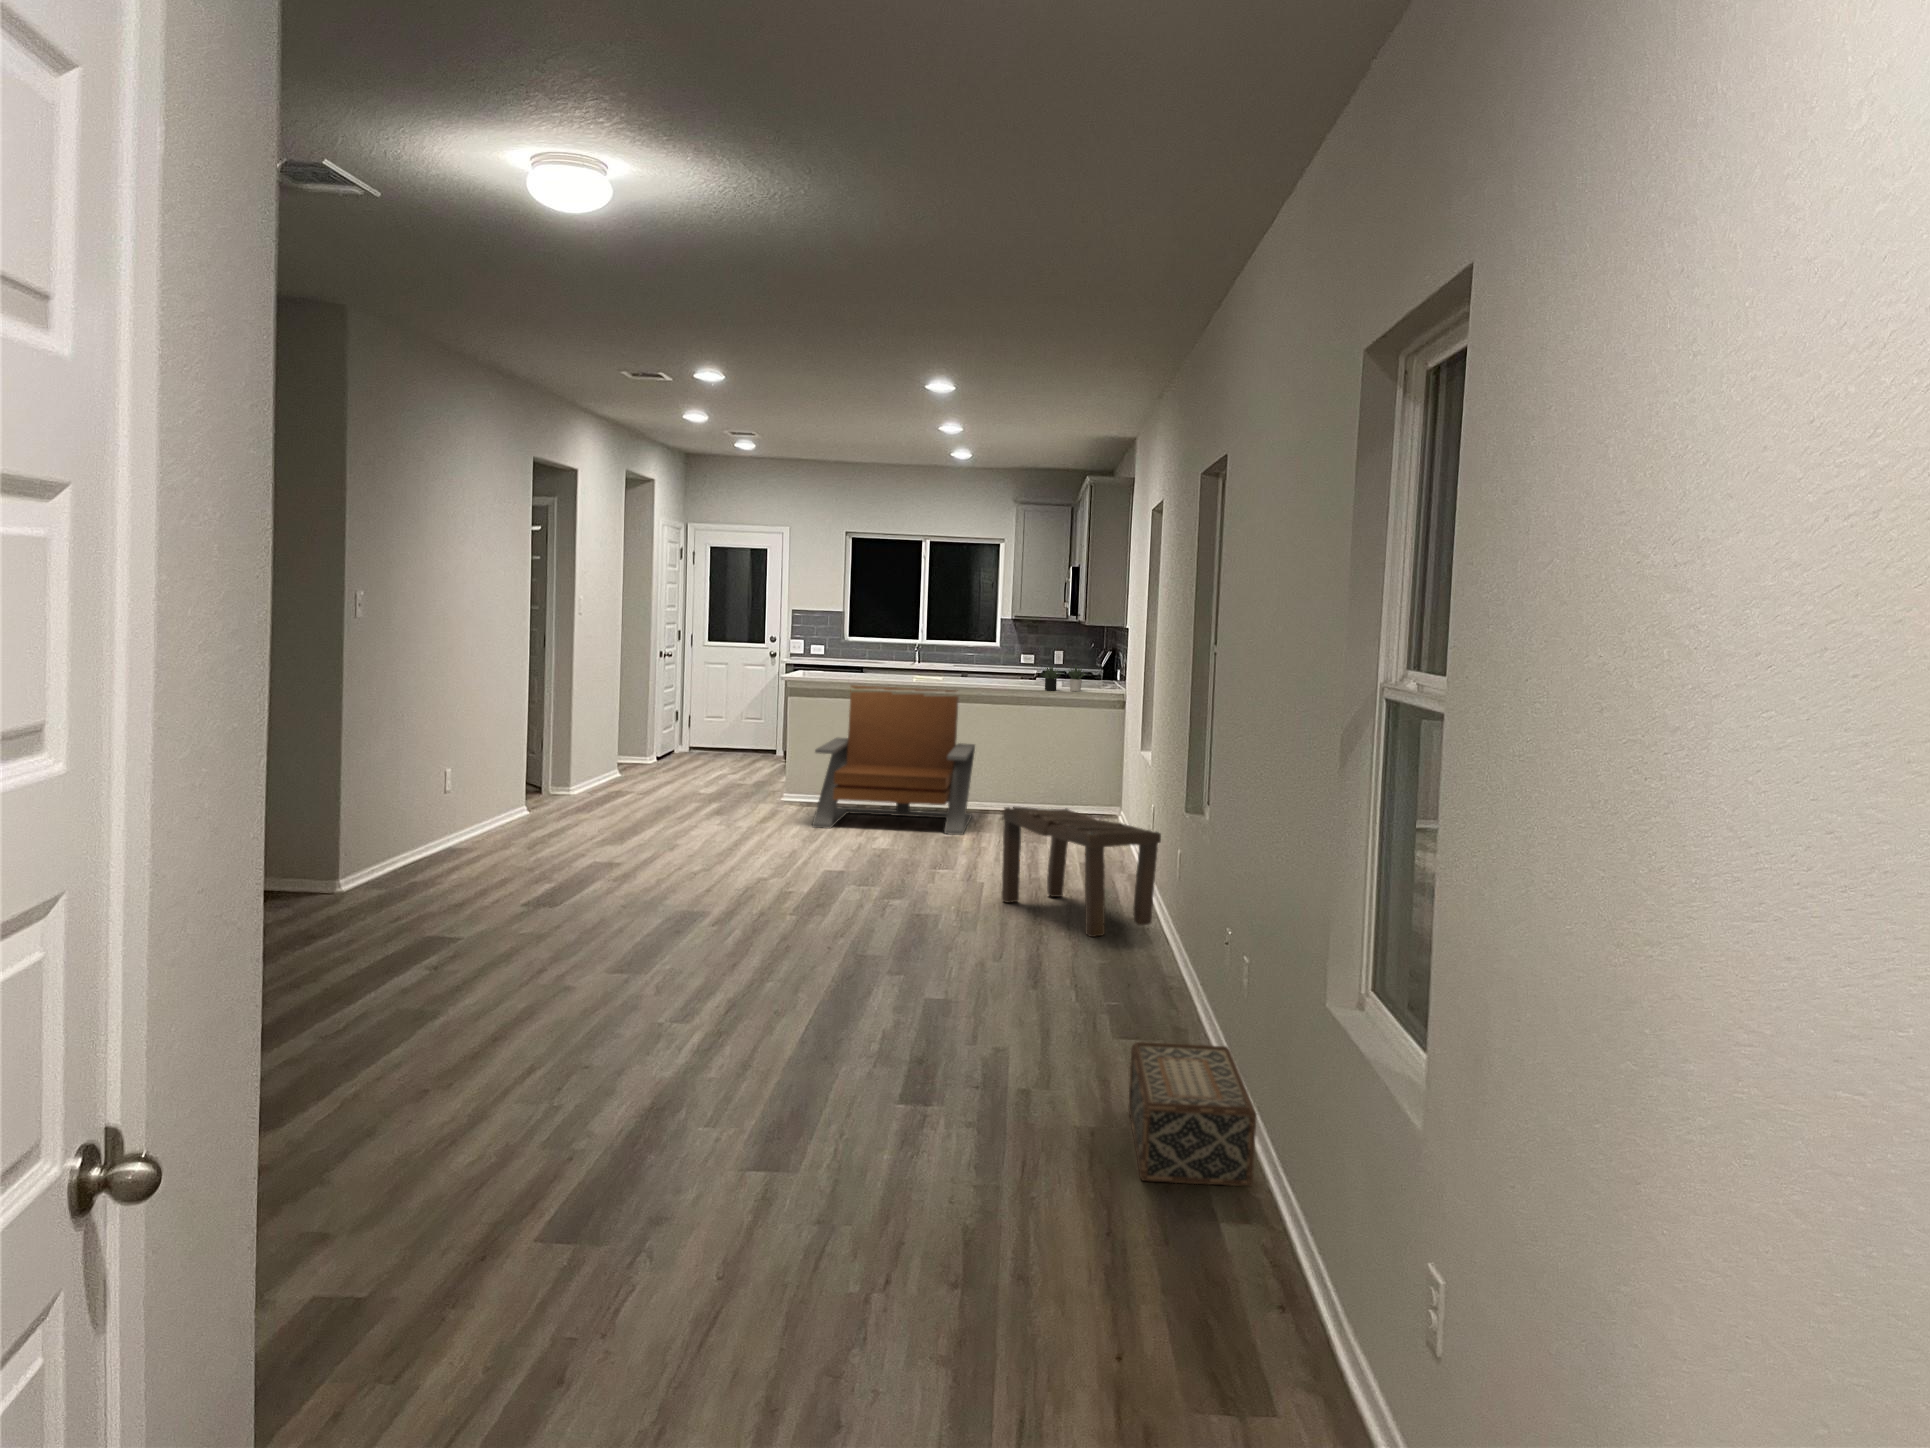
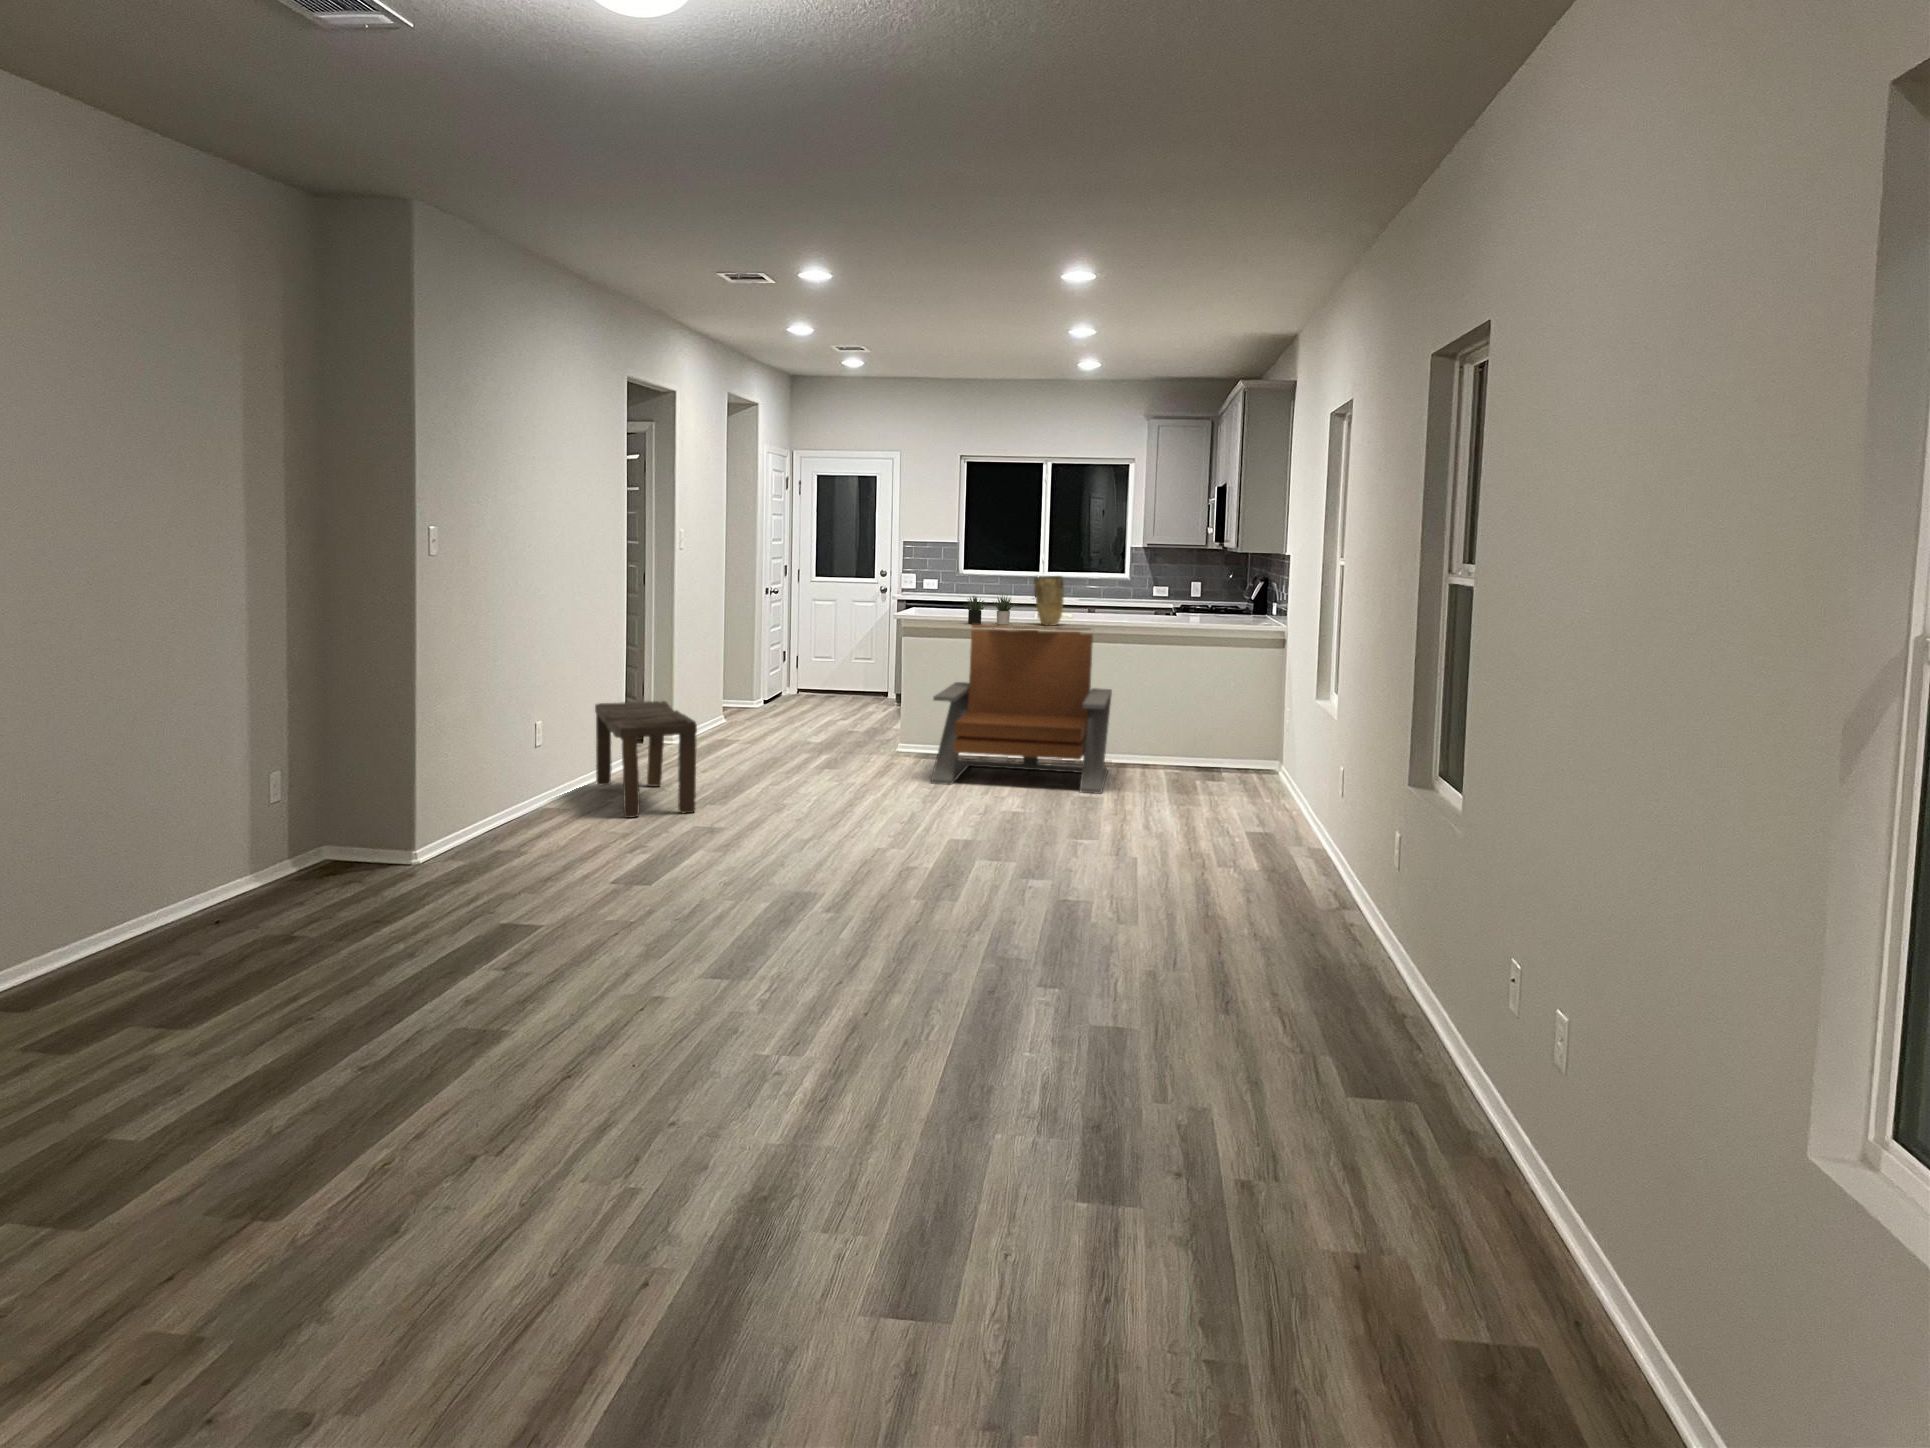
vase: none [907,644,933,687] -> present [1034,576,1064,626]
succulent plant: present [1042,666,1084,691] -> present [965,595,1014,625]
bench: present [1002,807,1161,937] -> present [595,701,697,818]
woven basket: present [1129,1042,1257,1186] -> none [1386,1126,1617,1375]

